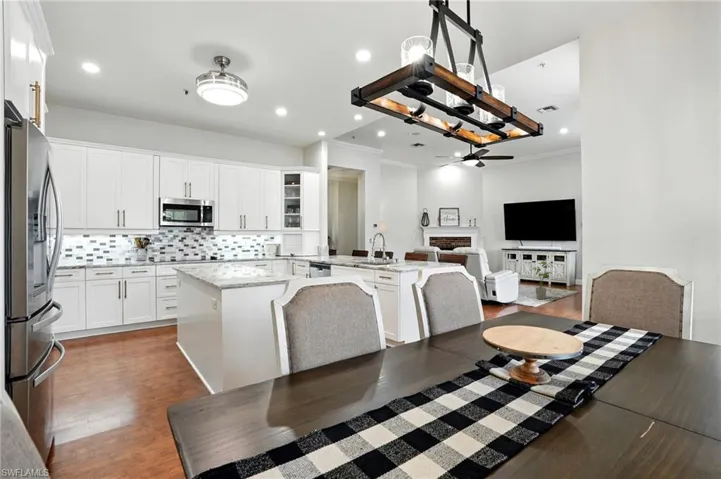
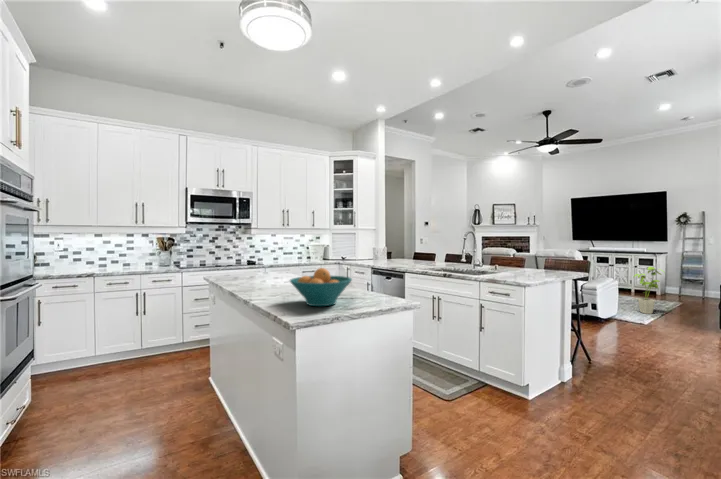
fruit bowl: none [225,255,263,277] -> present [290,268,352,306]

